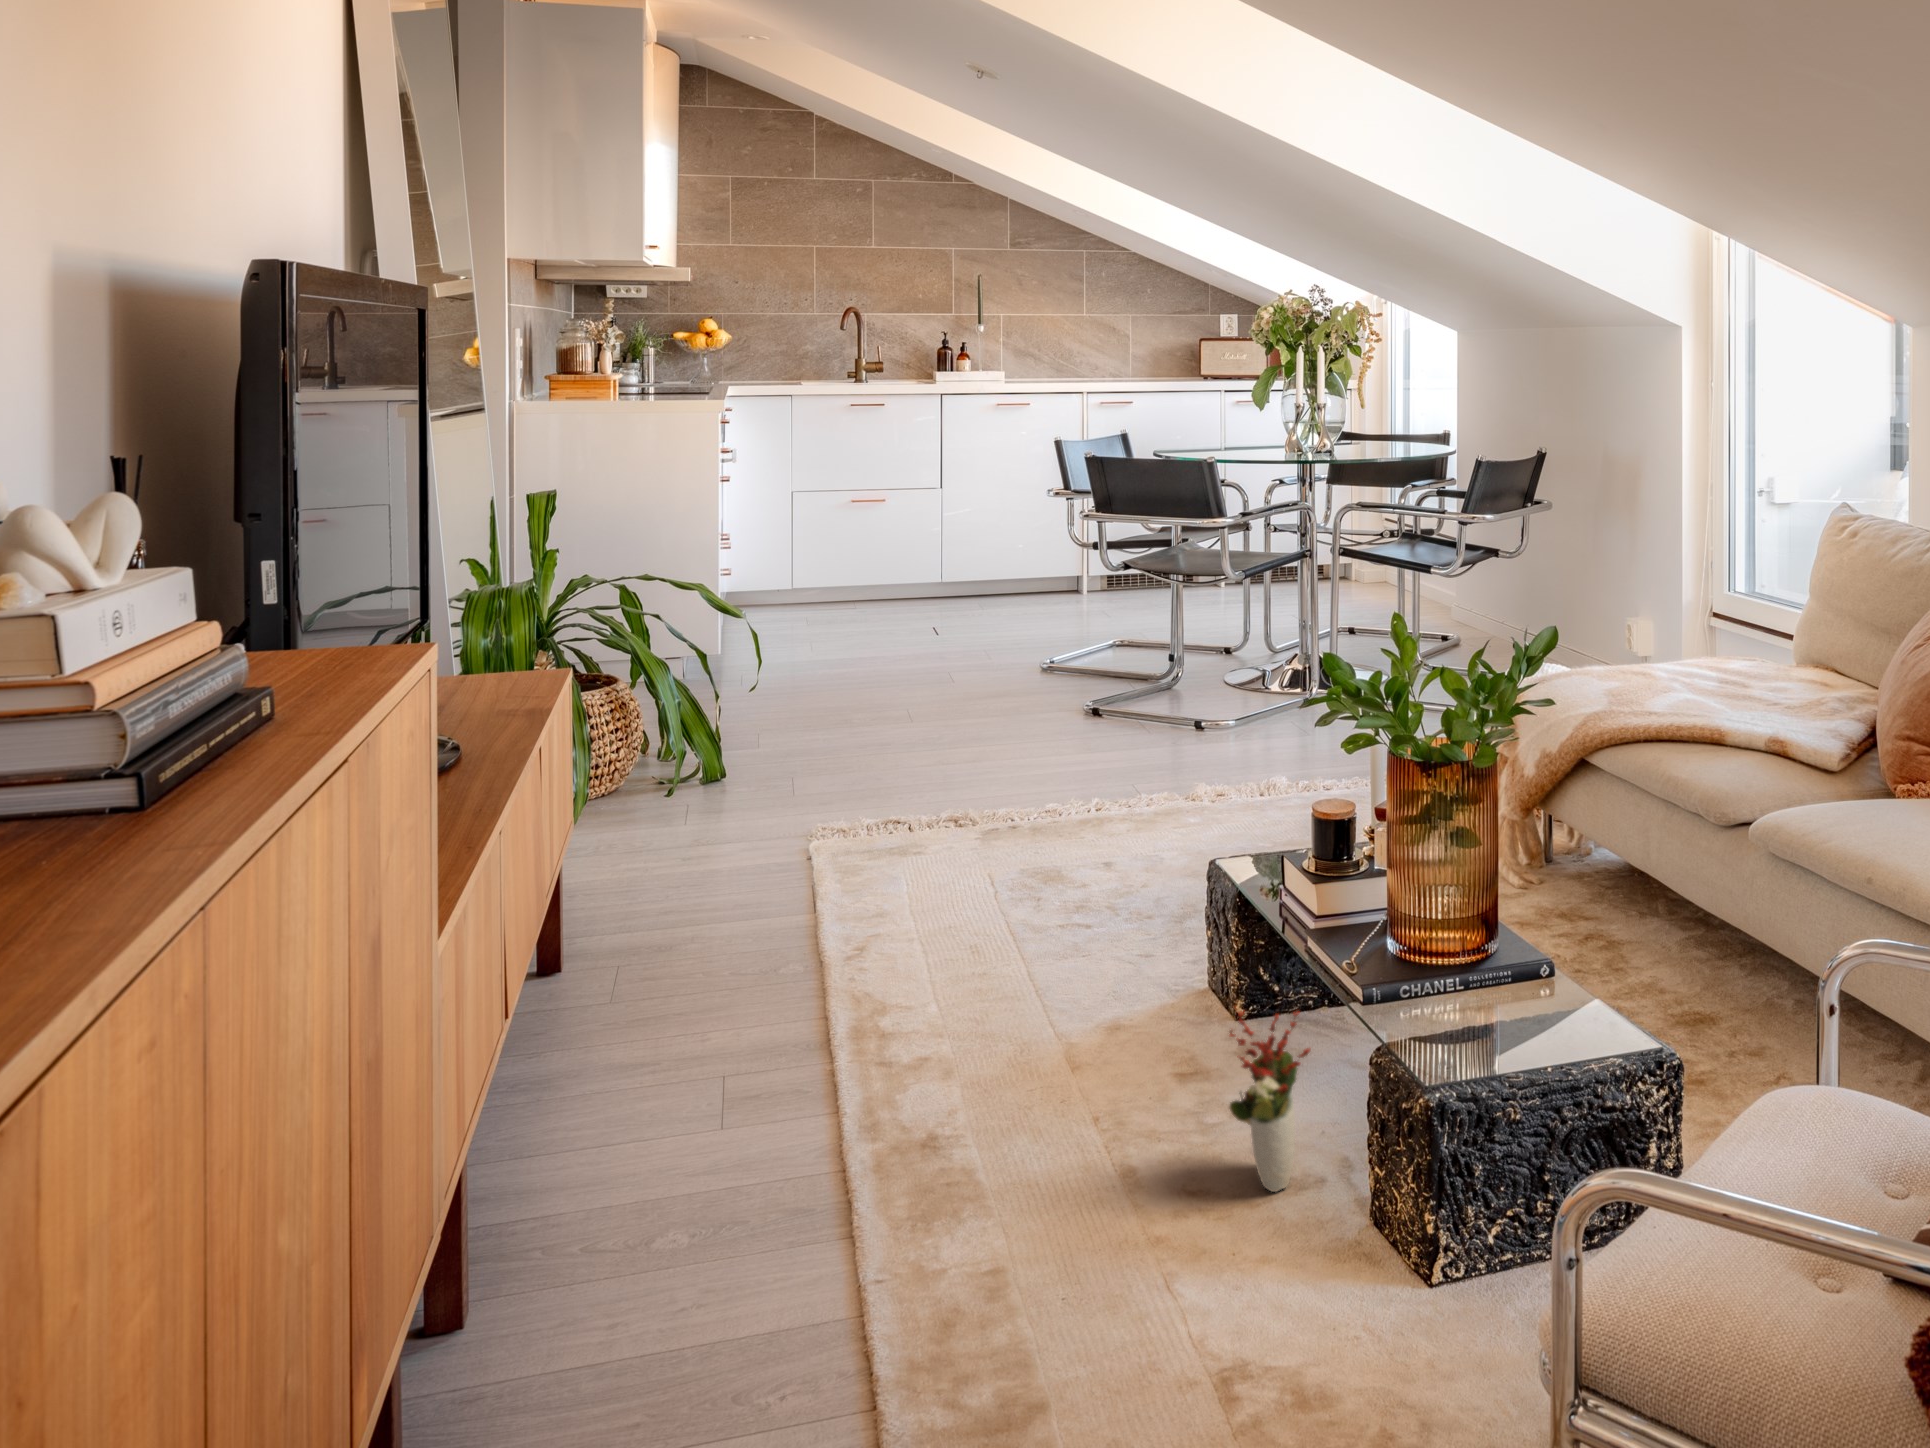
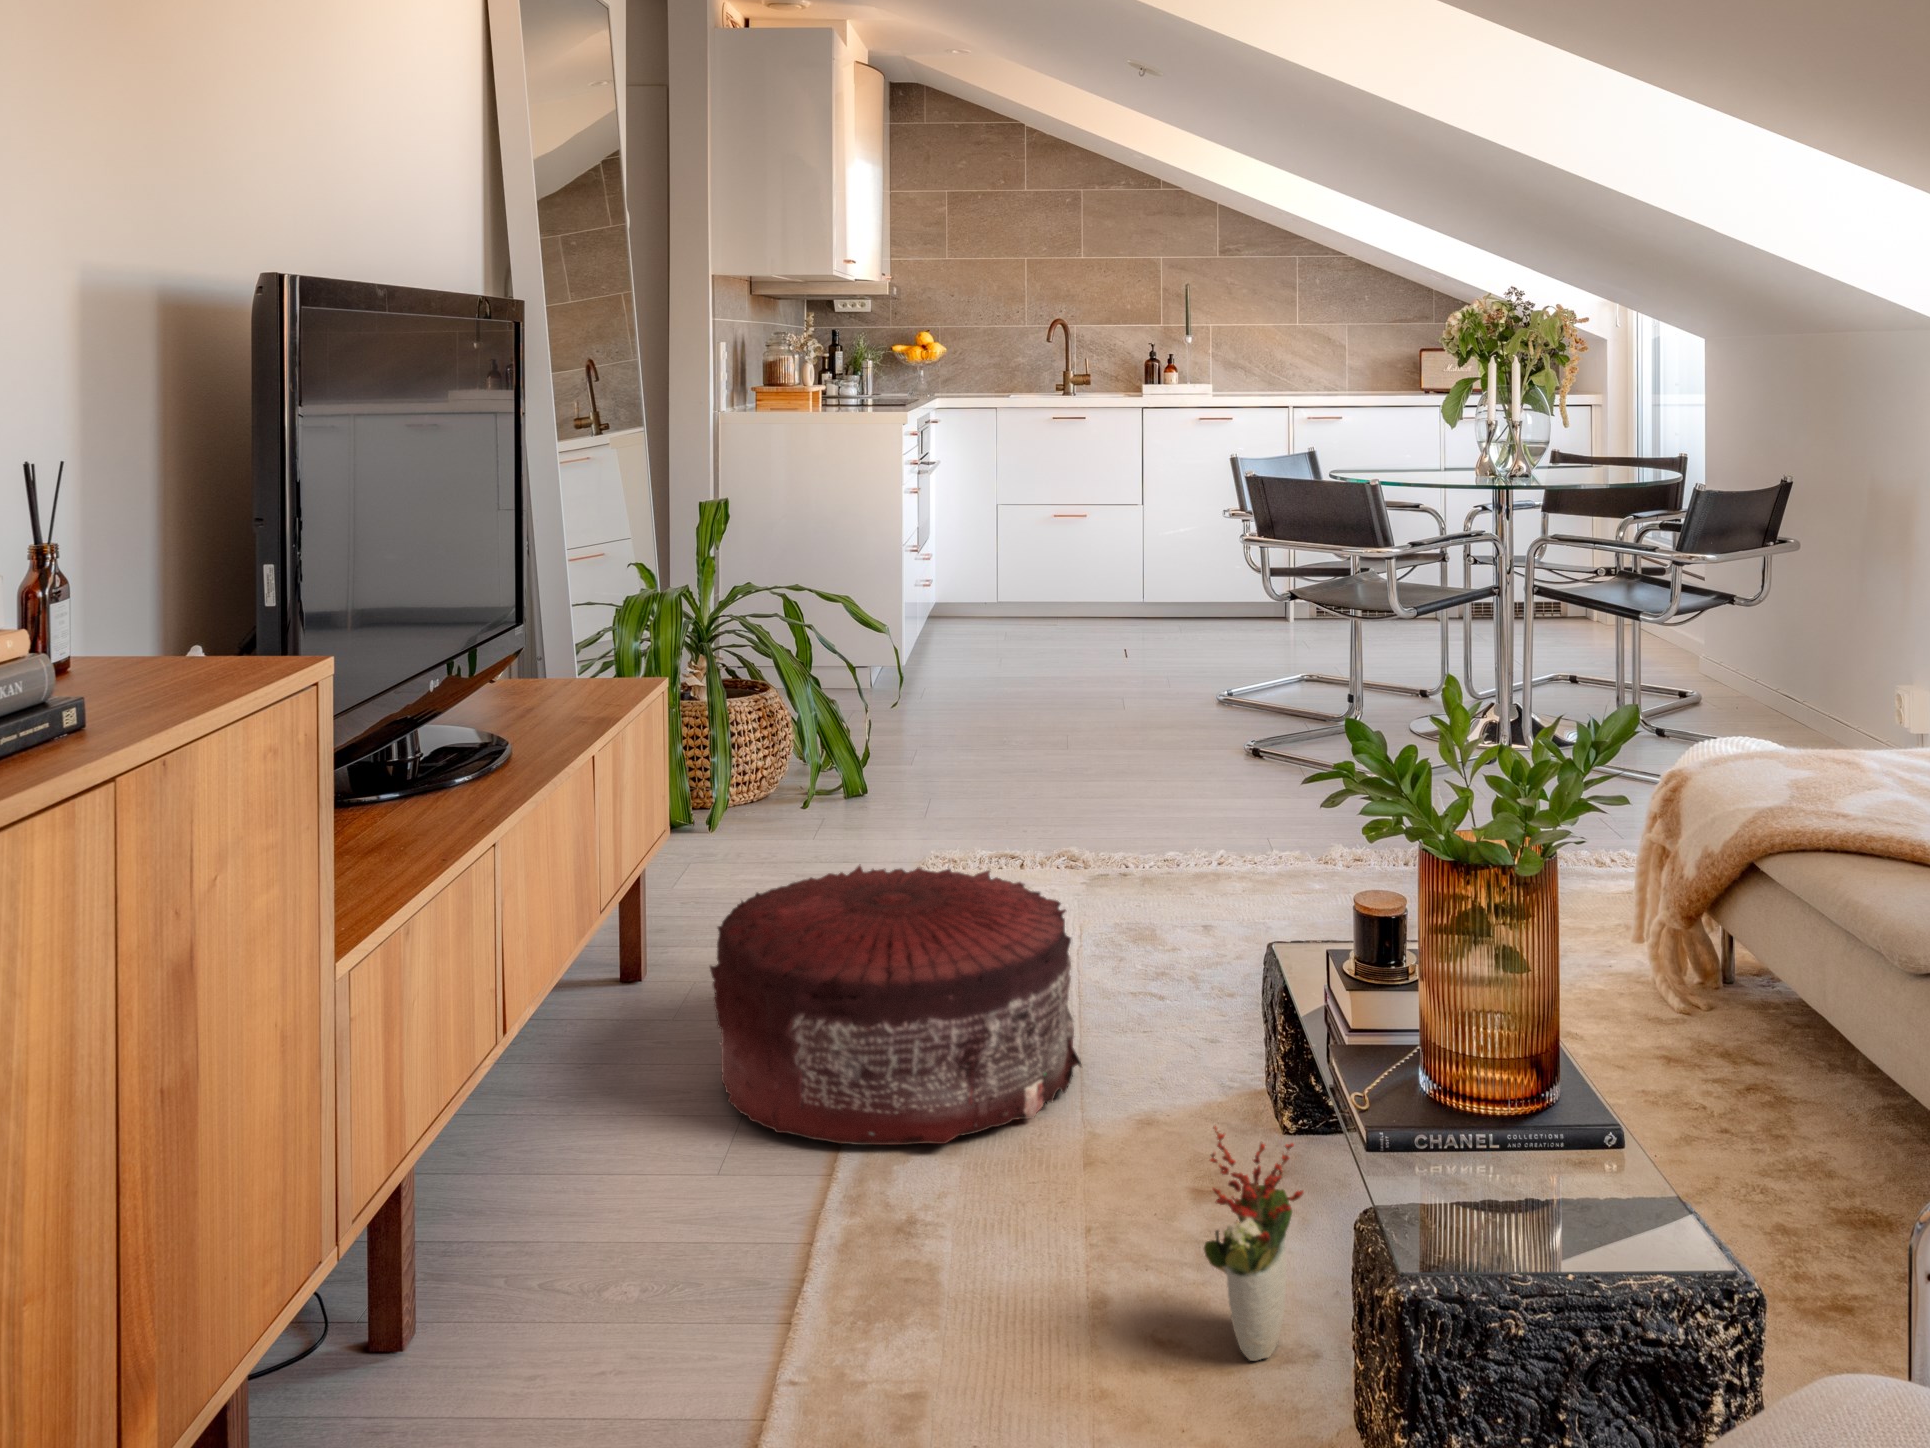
pouf: none [697,828,1048,1084] -> present [710,866,1081,1145]

